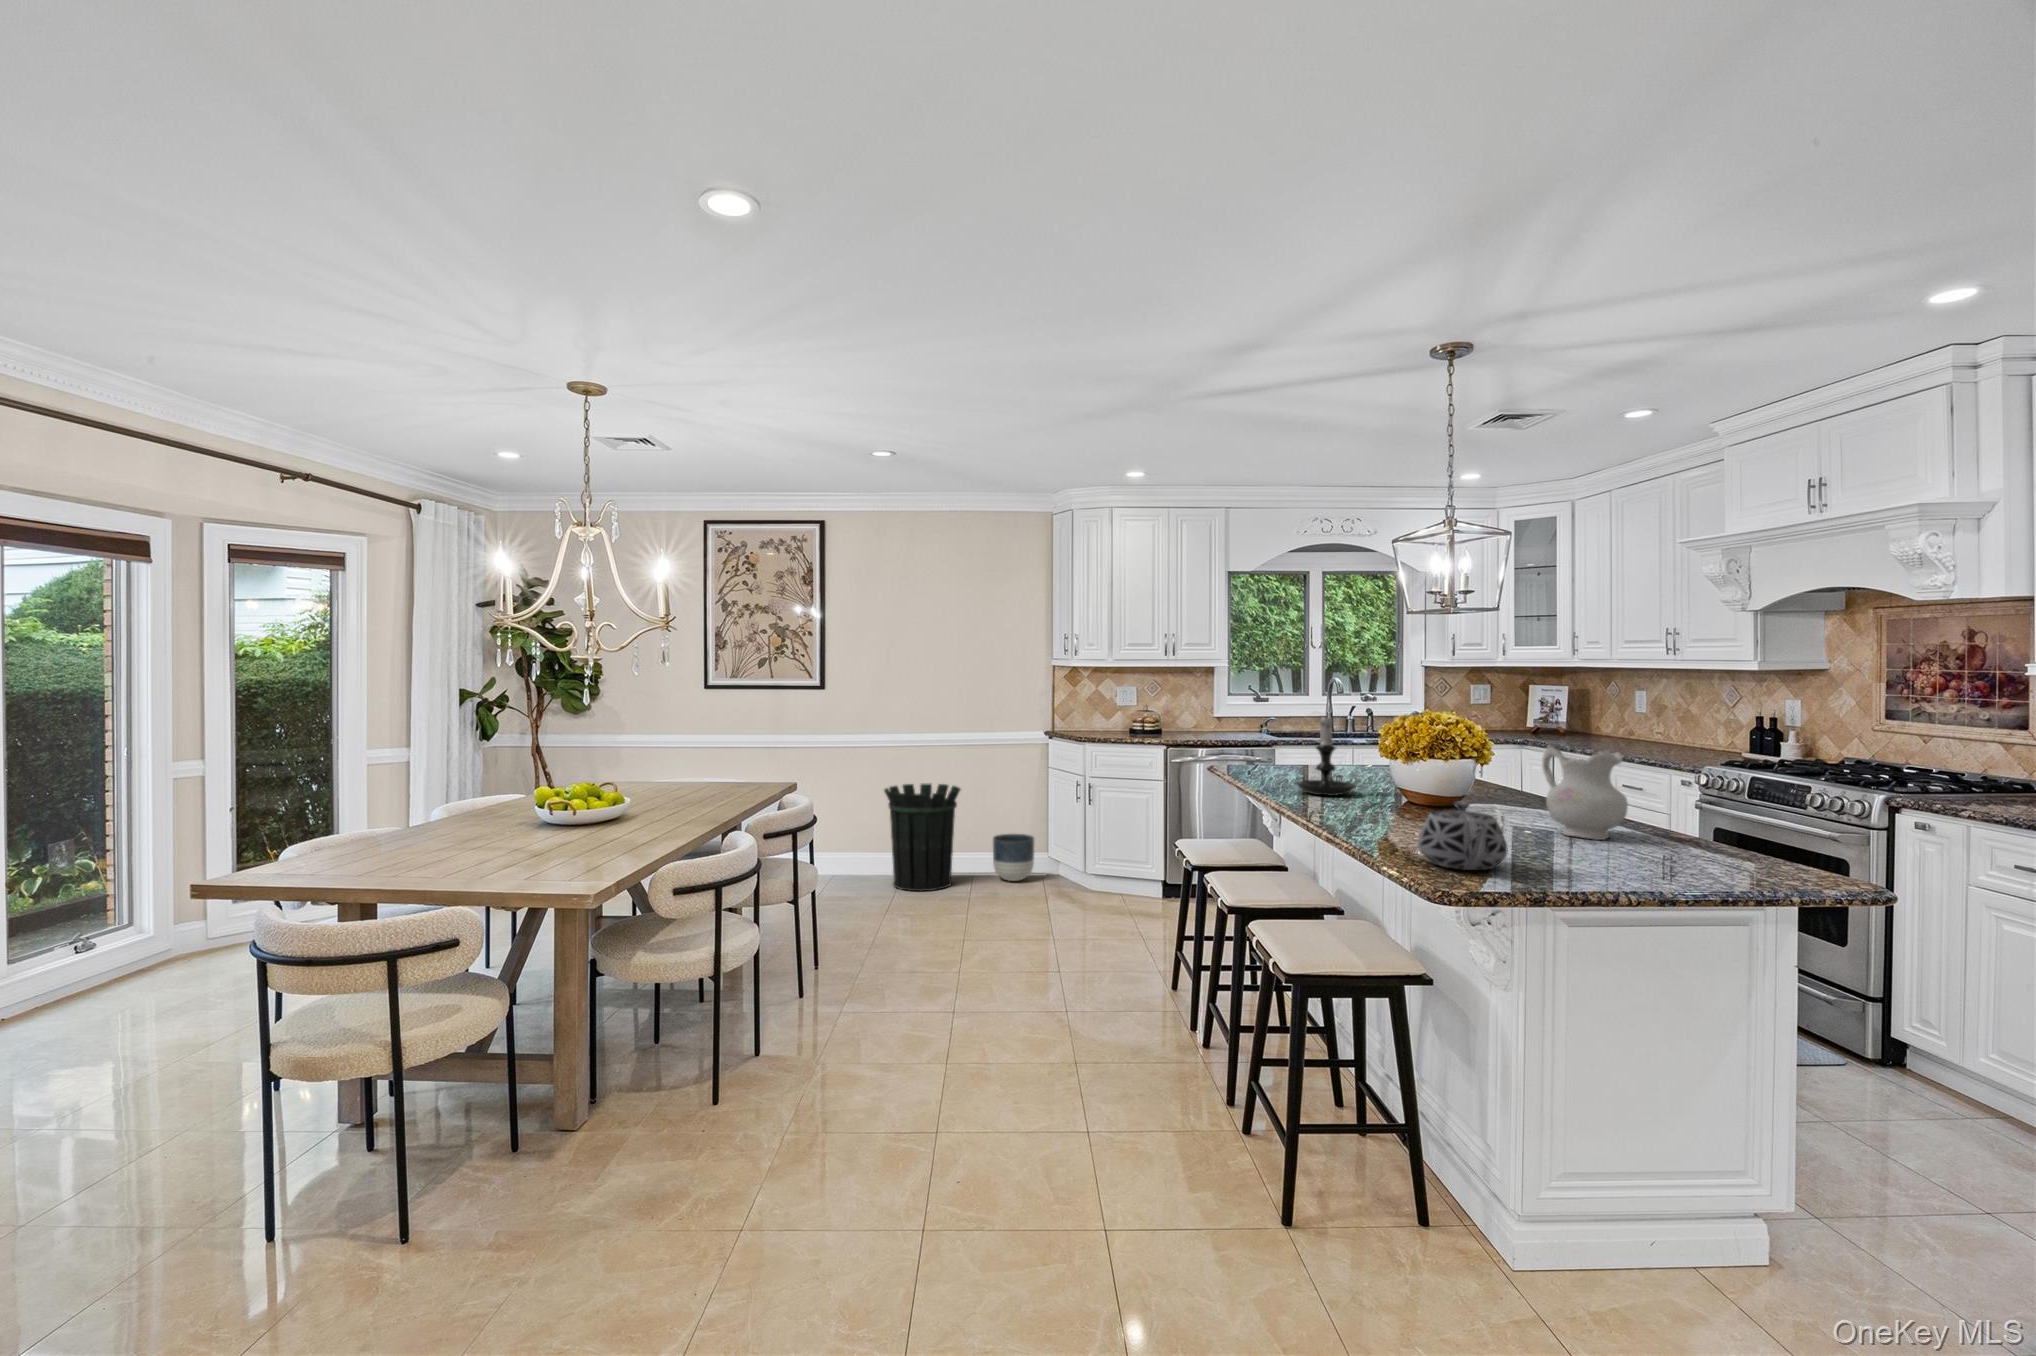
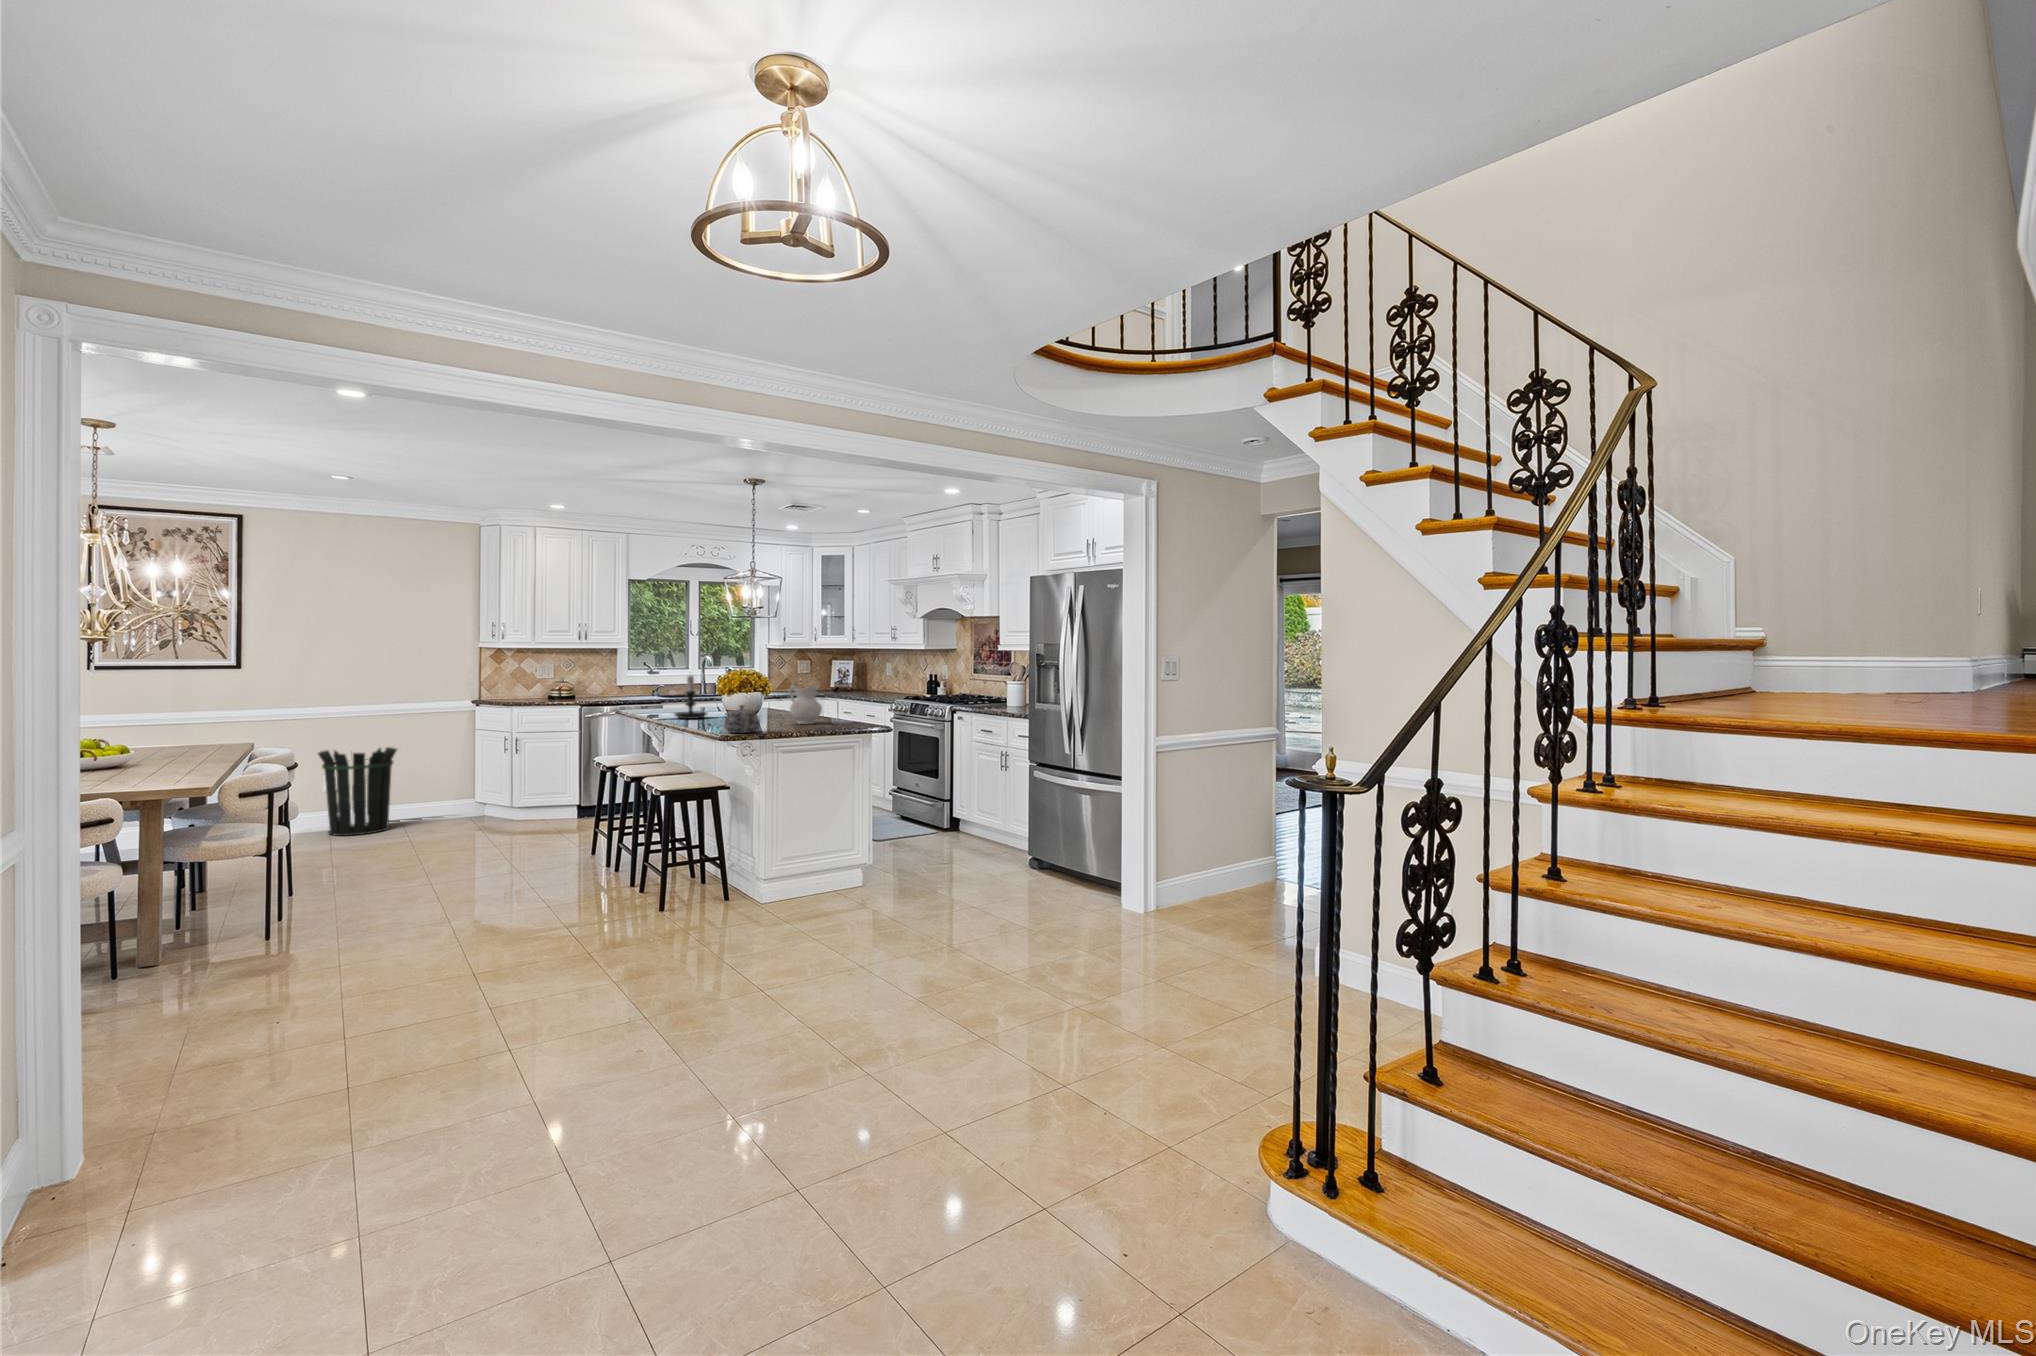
planter: present [993,834,1034,881] -> none [428,784,467,821]

